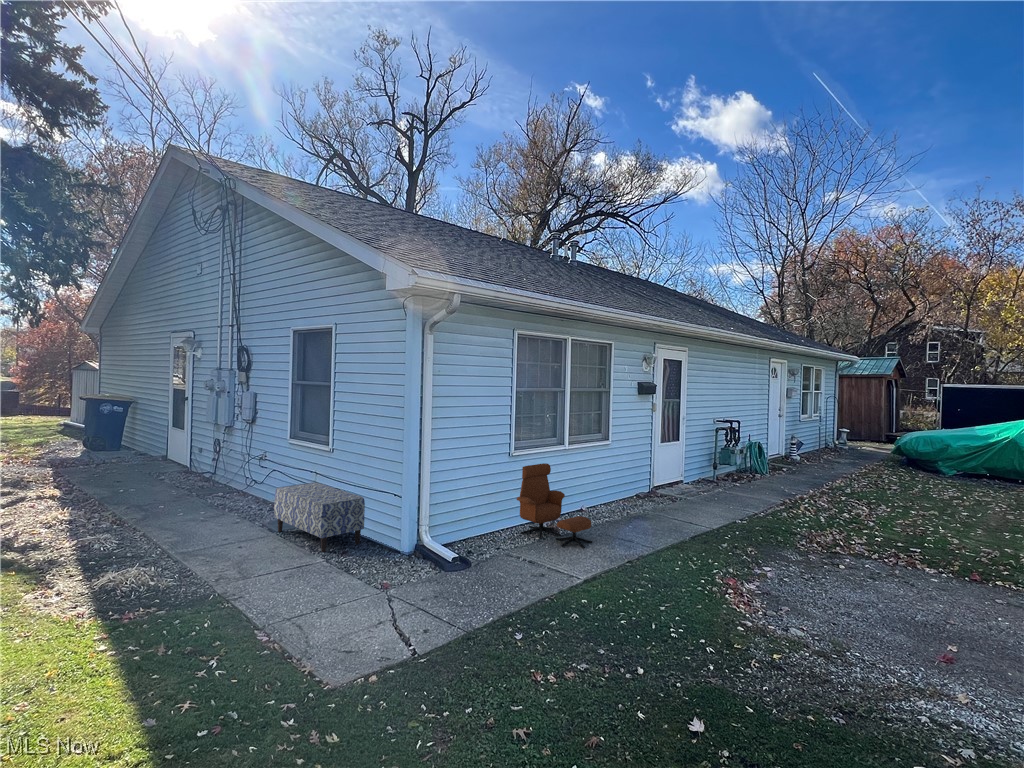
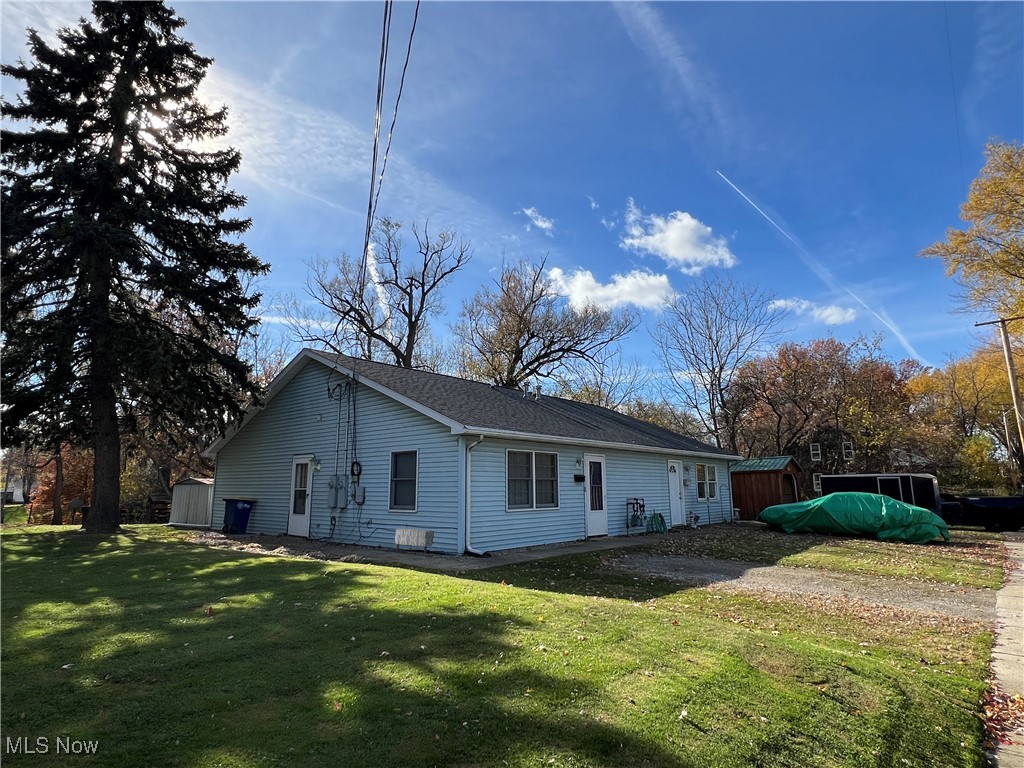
lounge chair: present [517,463,592,549] -> none [510,516,546,551]

